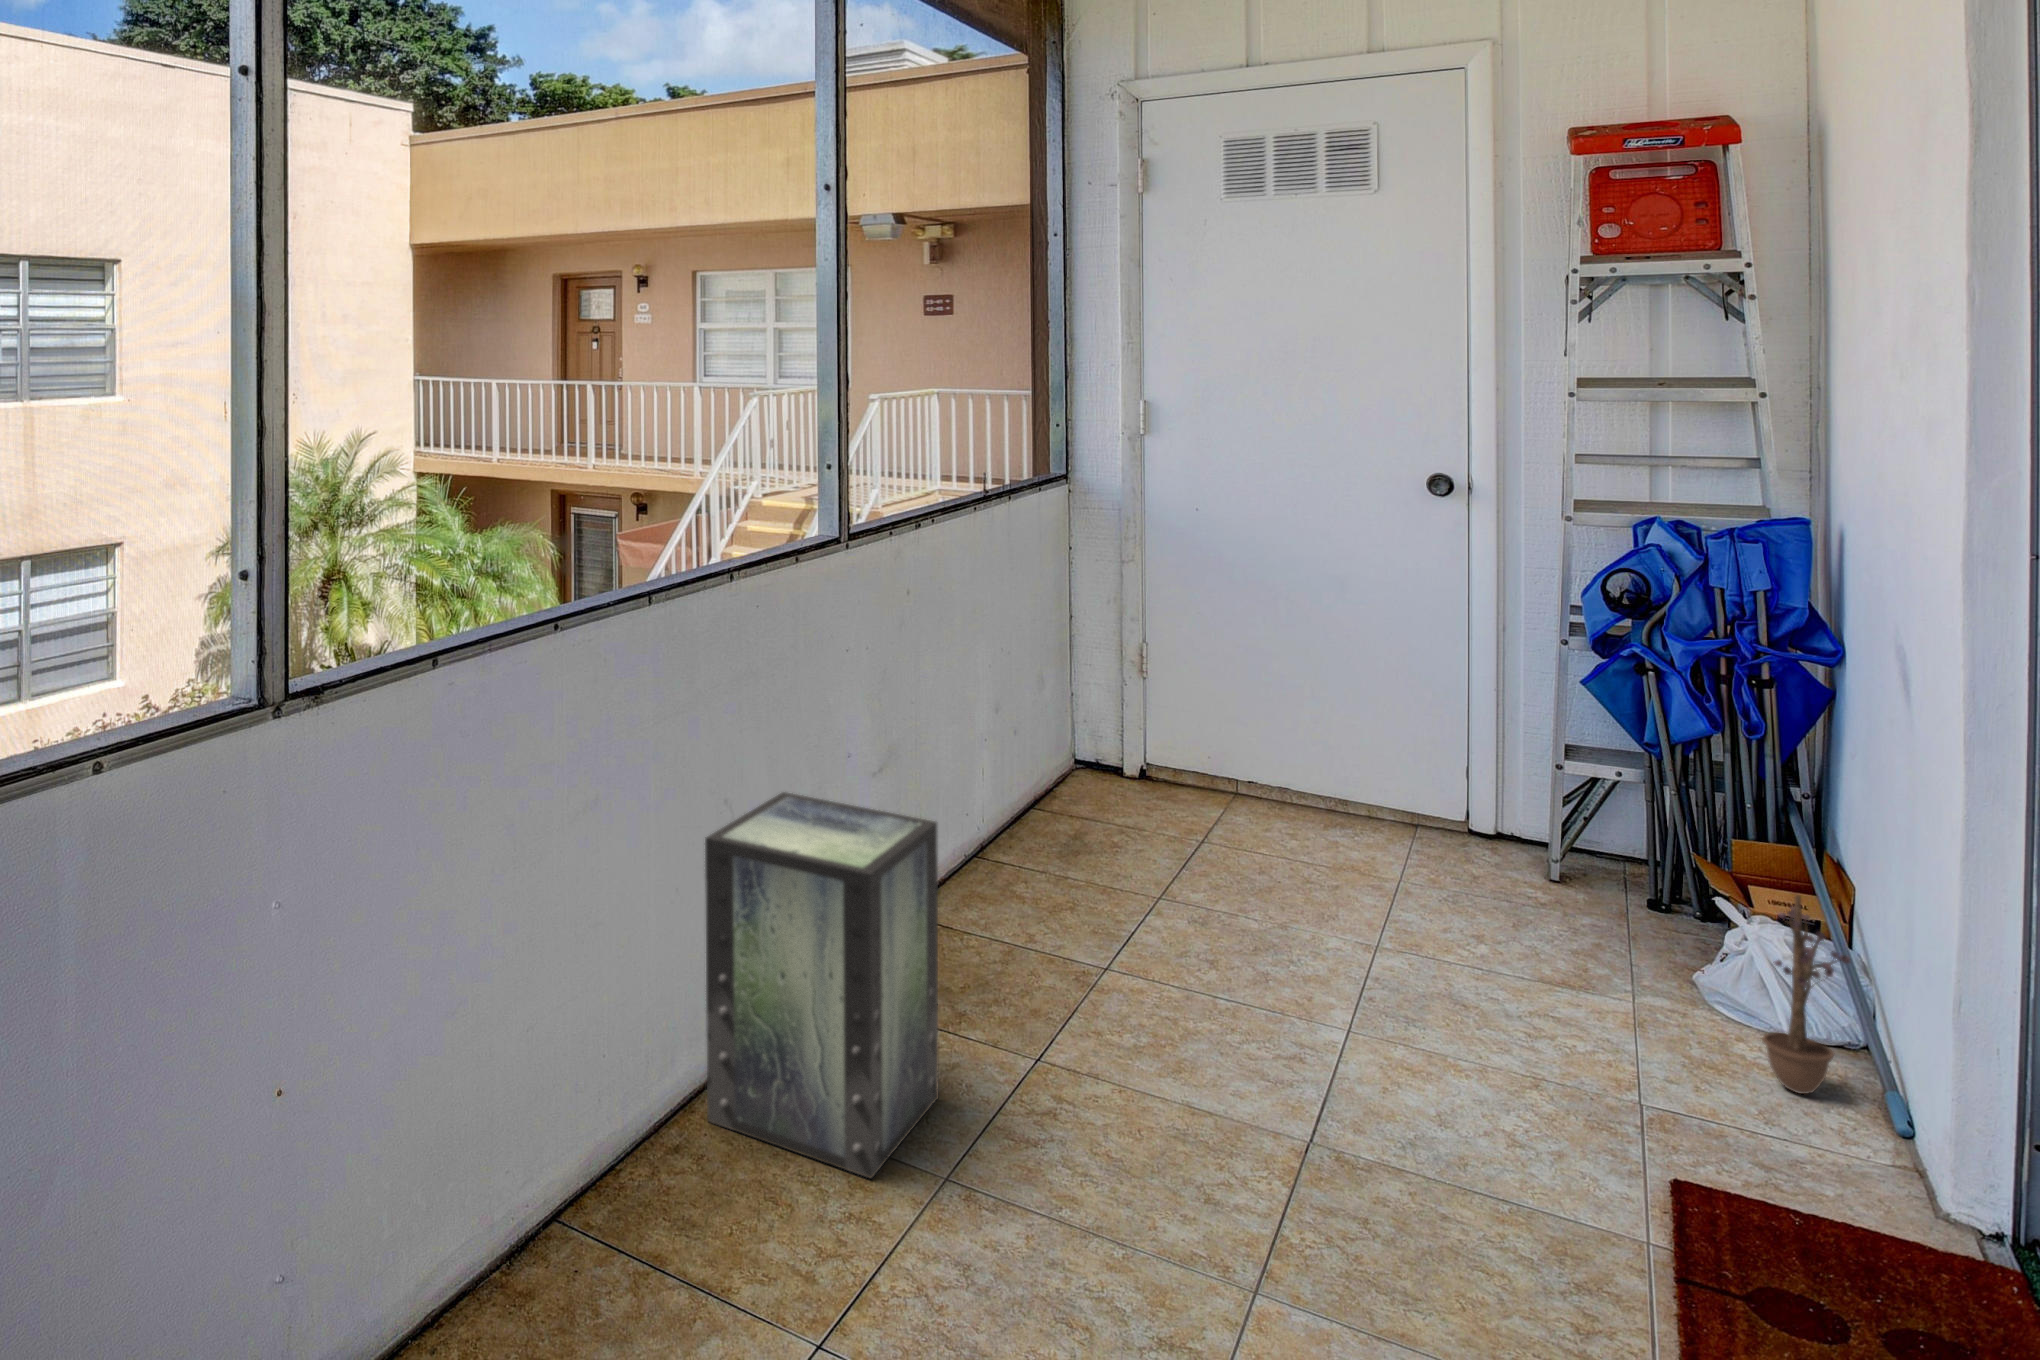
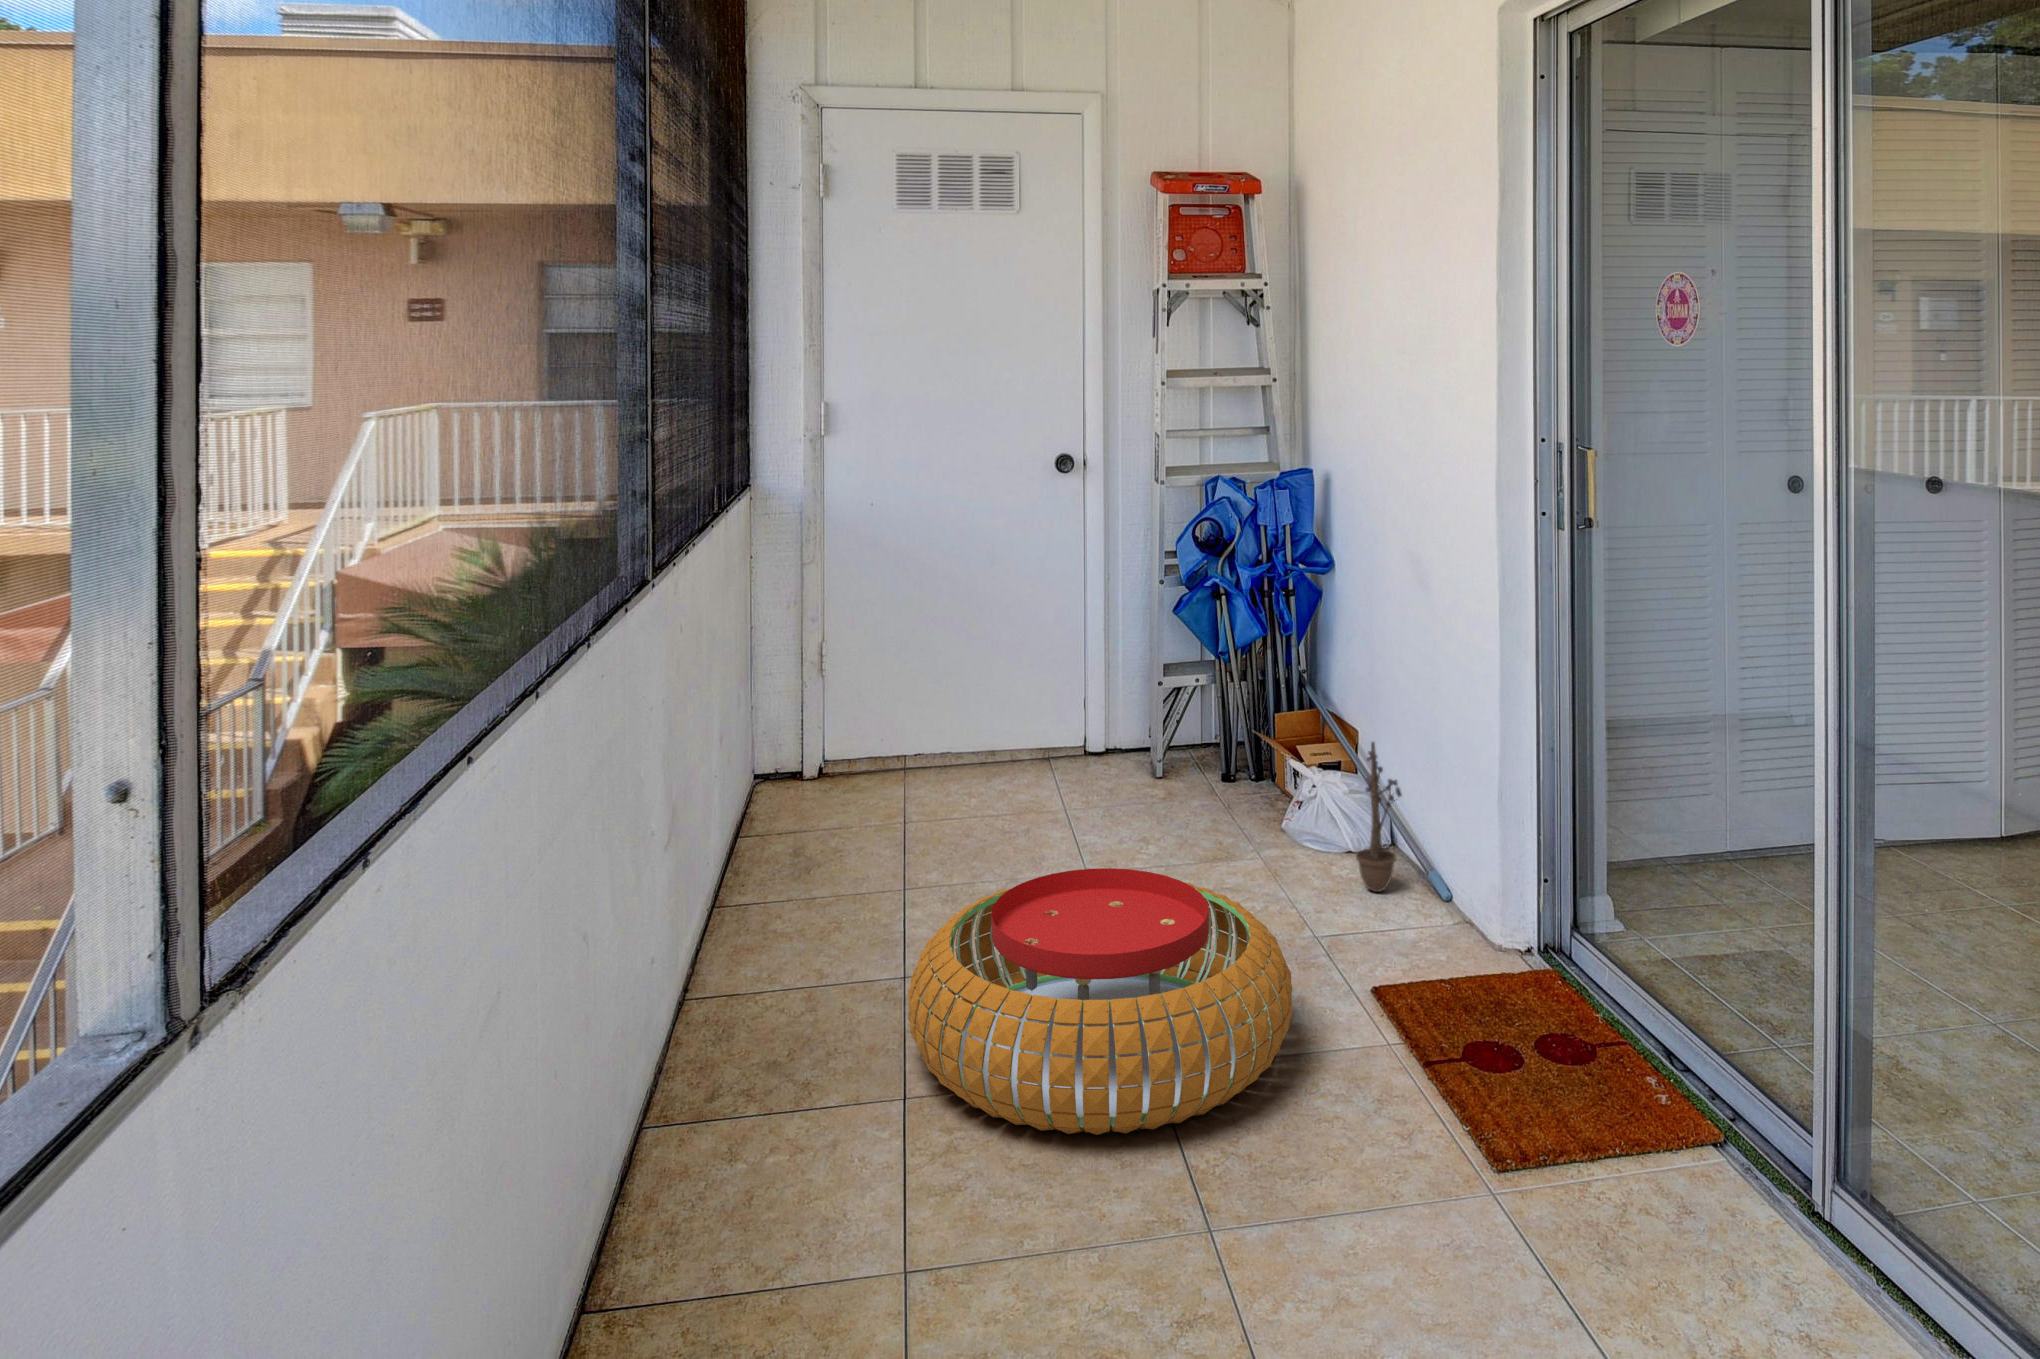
storage box: present [705,792,939,1178] -> none [544,841,803,1315]
pouf: none [1067,928,1522,1220] -> present [908,868,1293,1135]

